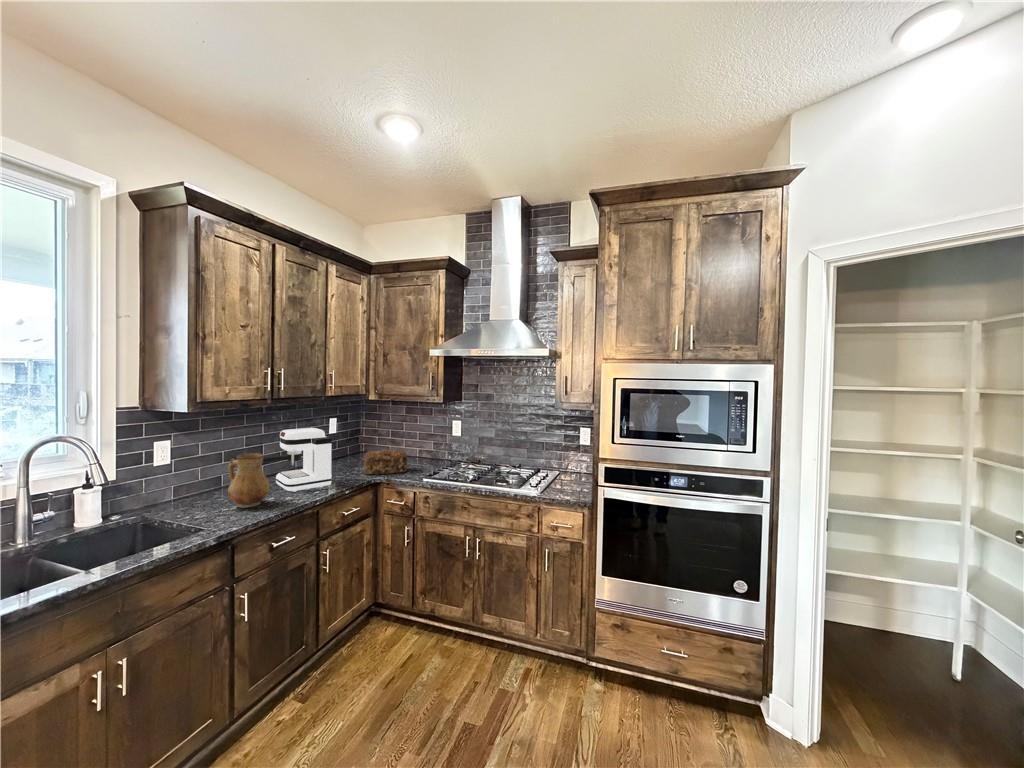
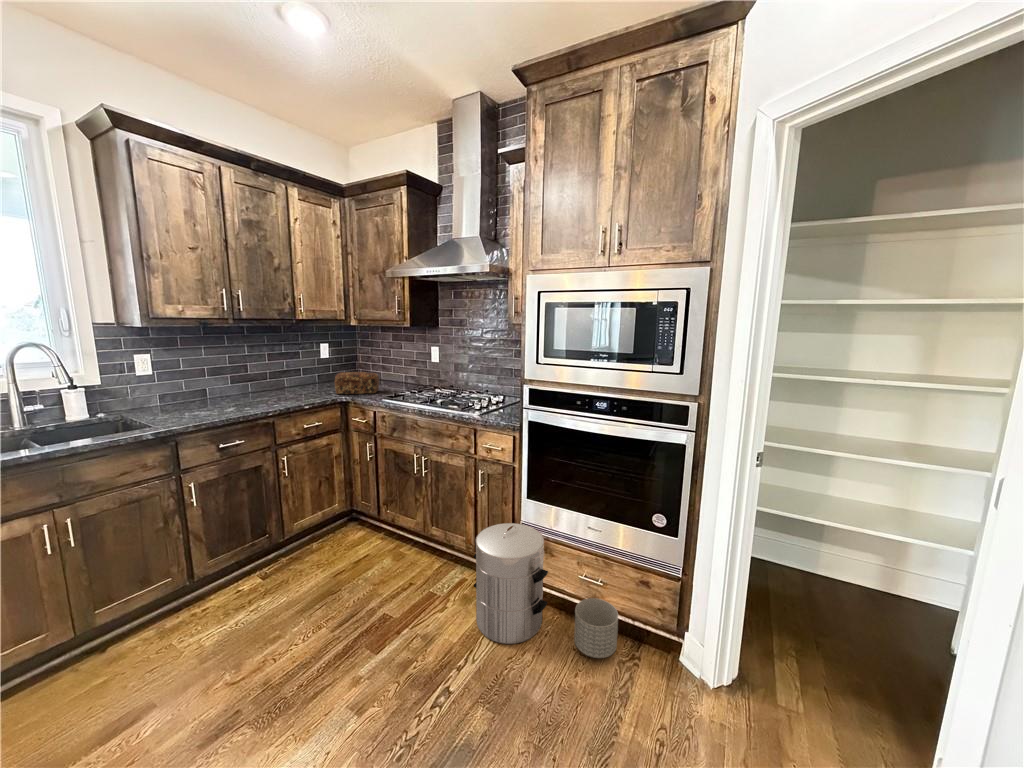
coffee maker: present [262,428,332,492] -> none [231,348,294,405]
ceramic pitcher: present [228,453,270,508] -> none [189,367,227,414]
waste bin: none [558,602,639,735] -> present [473,523,548,644]
planter: none [668,672,713,736] -> present [574,598,618,658]

